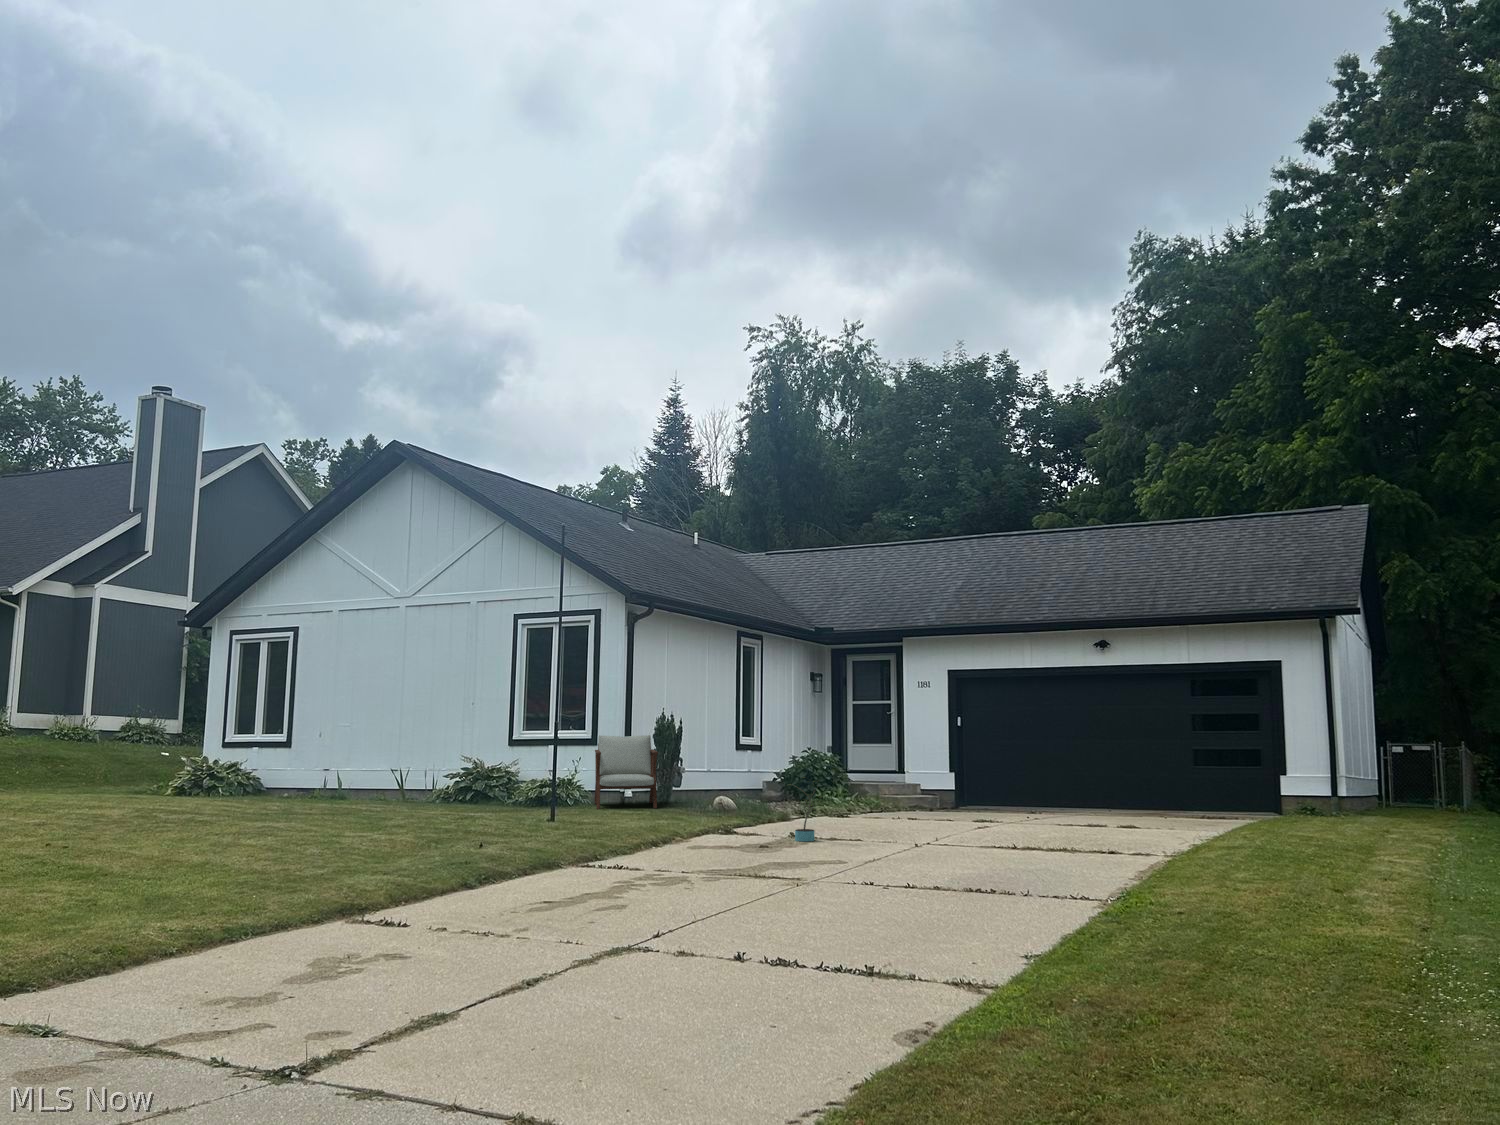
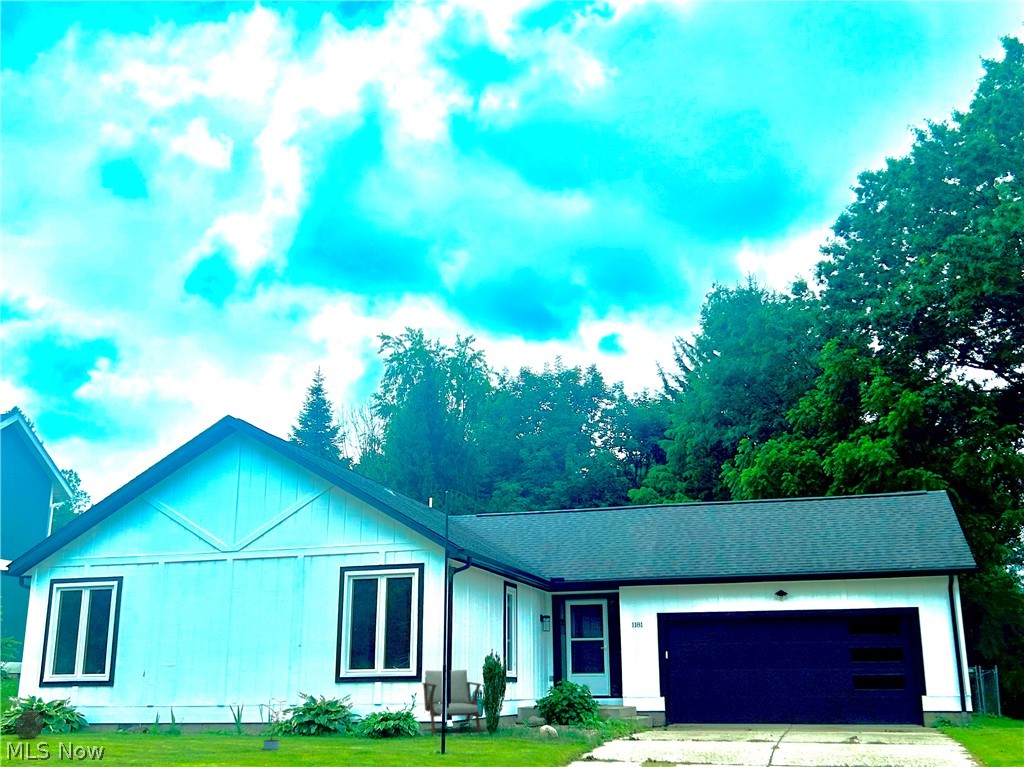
woven basket: none [137,774,167,805] -> present [16,711,43,739]
potted plant: present [786,777,823,842] -> present [261,698,286,750]

